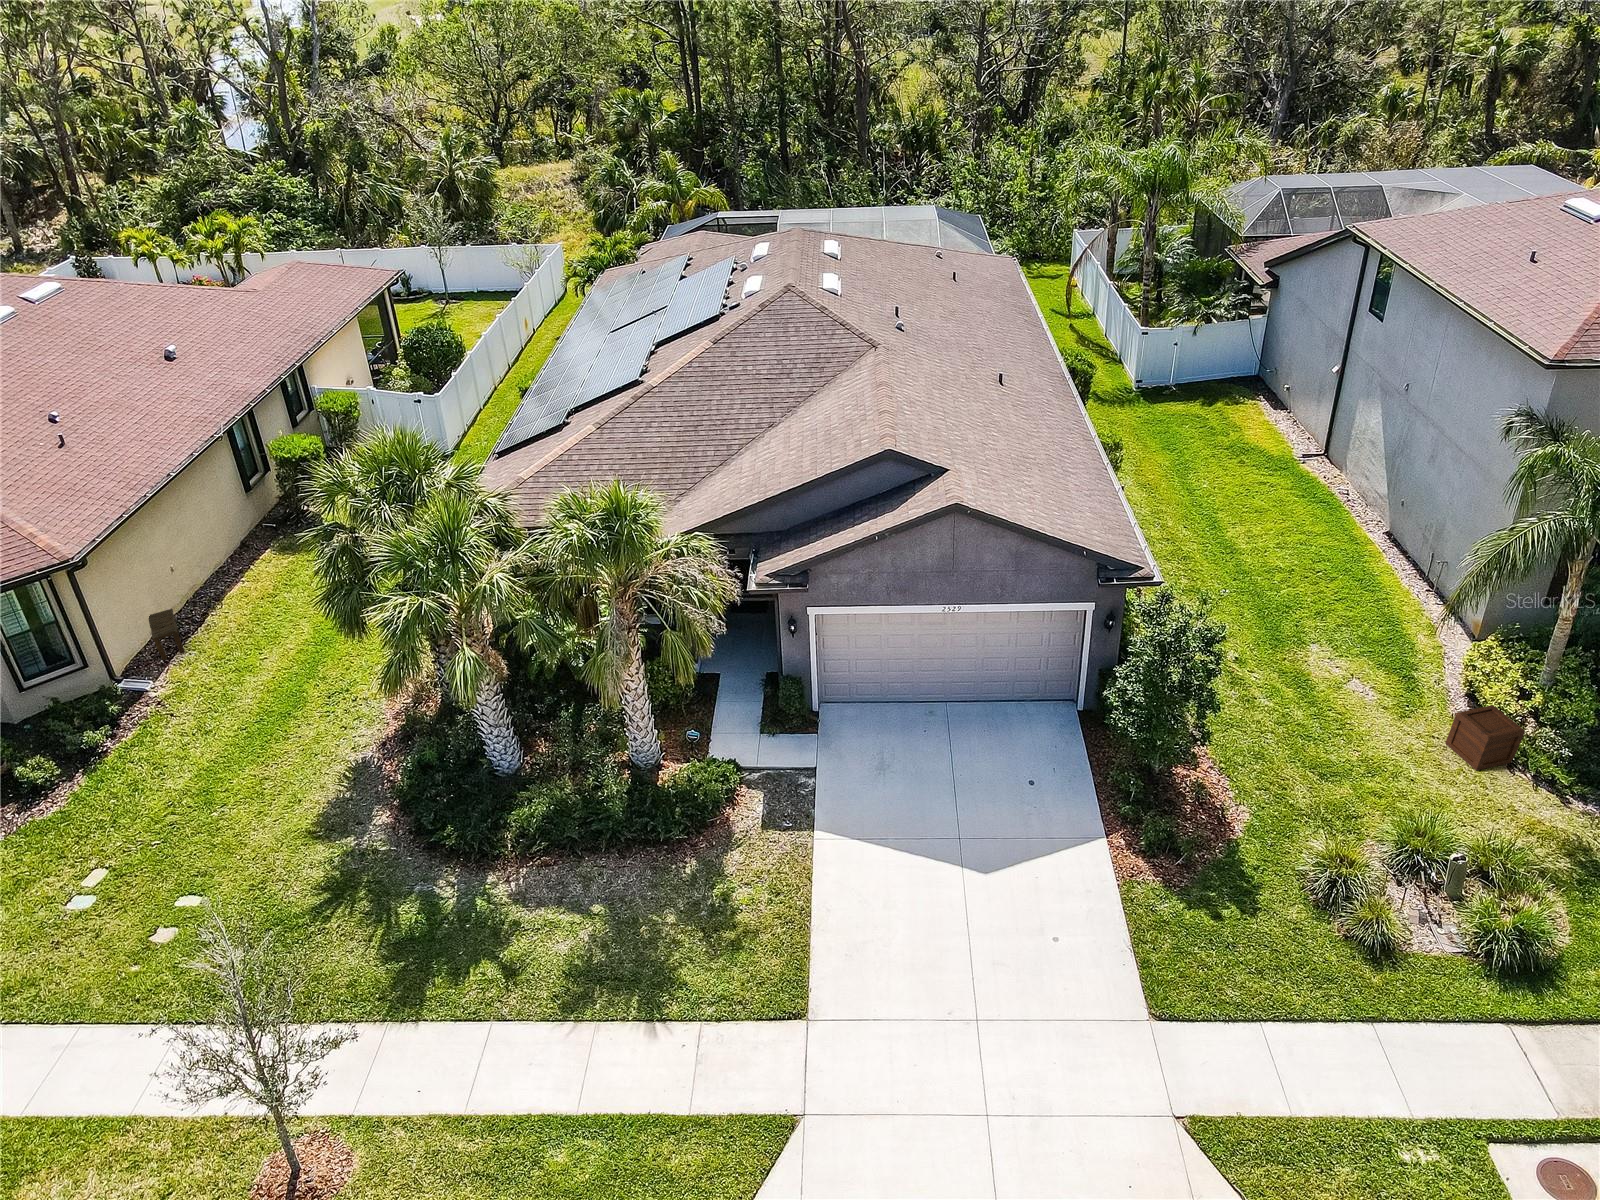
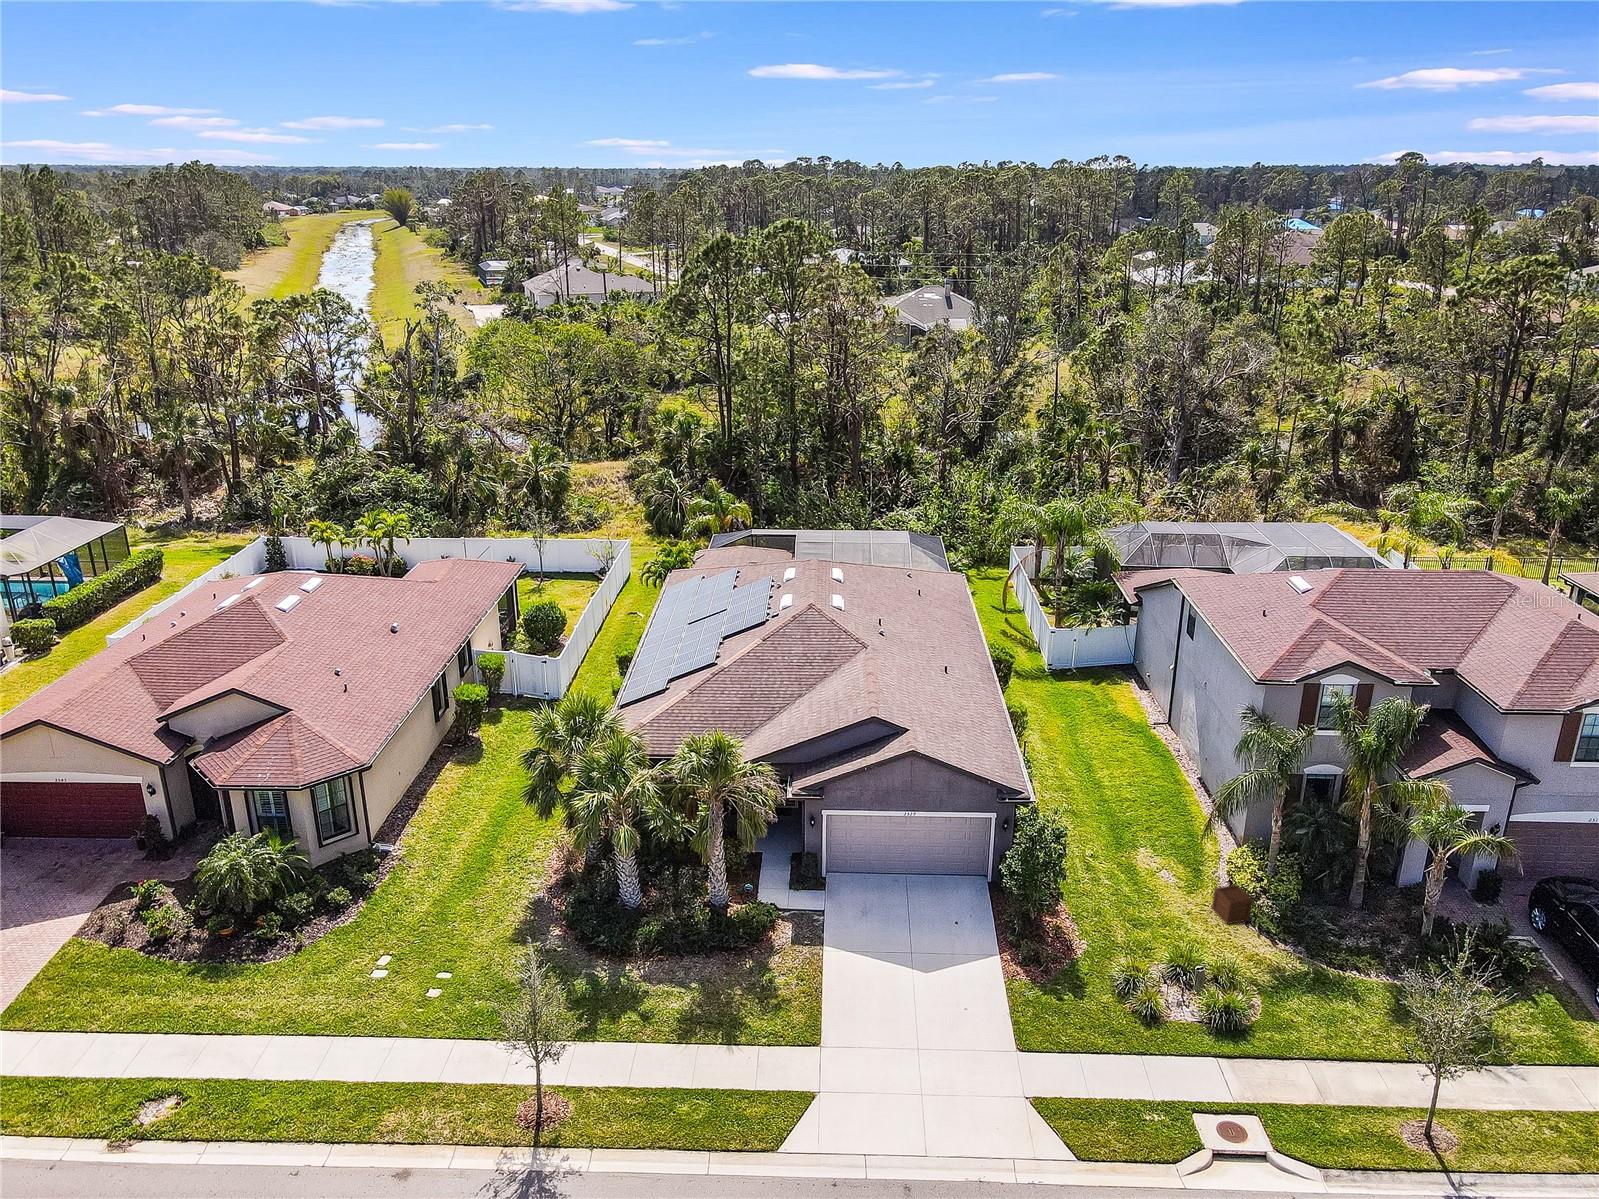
bench: present [149,609,185,660] -> none [389,799,412,832]

